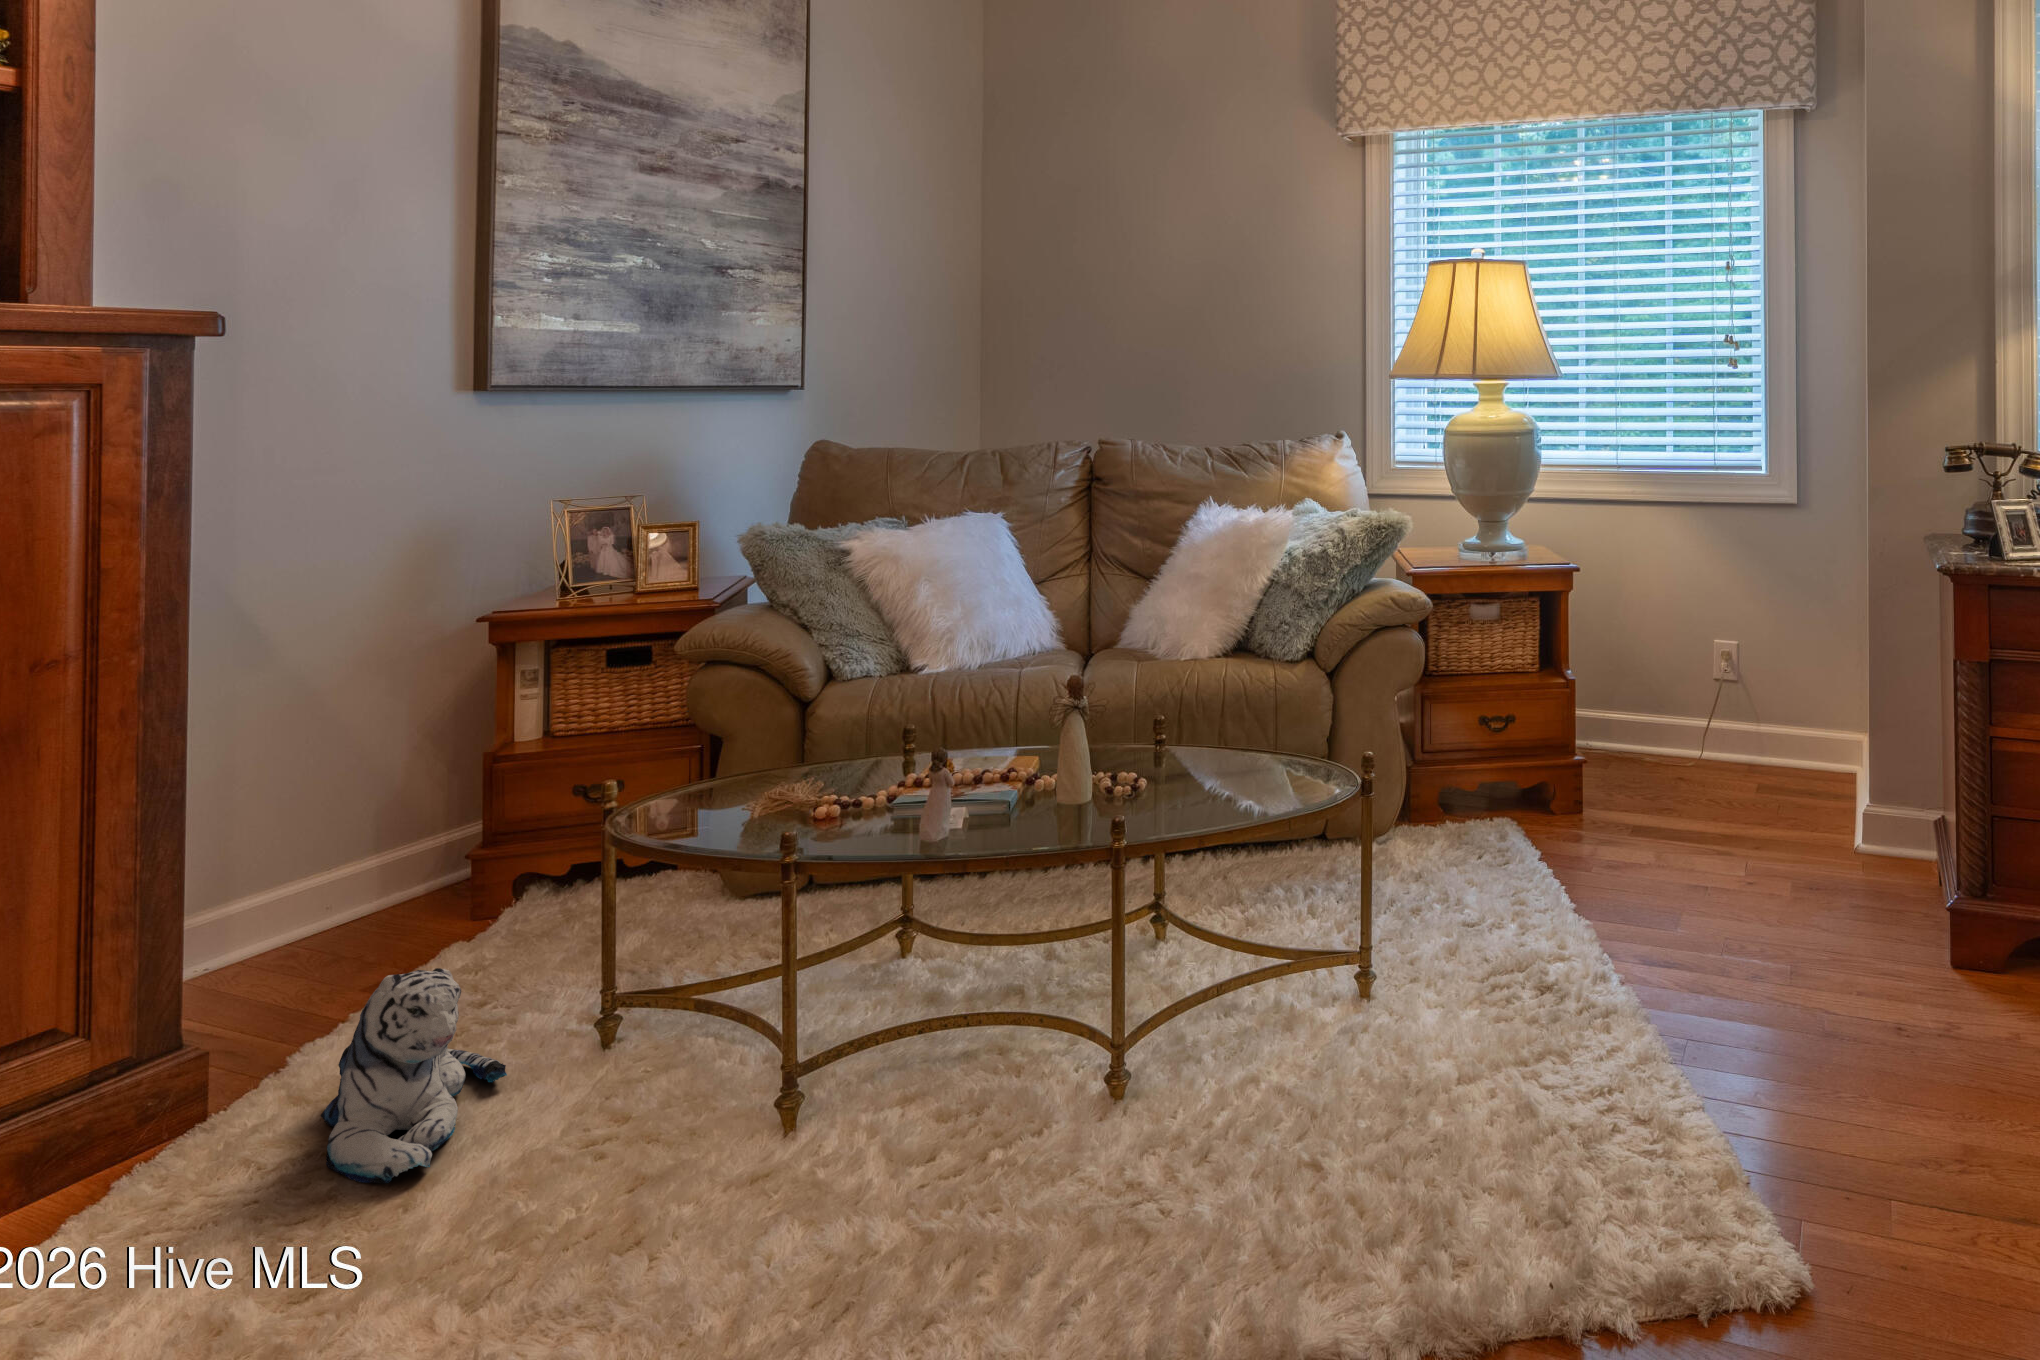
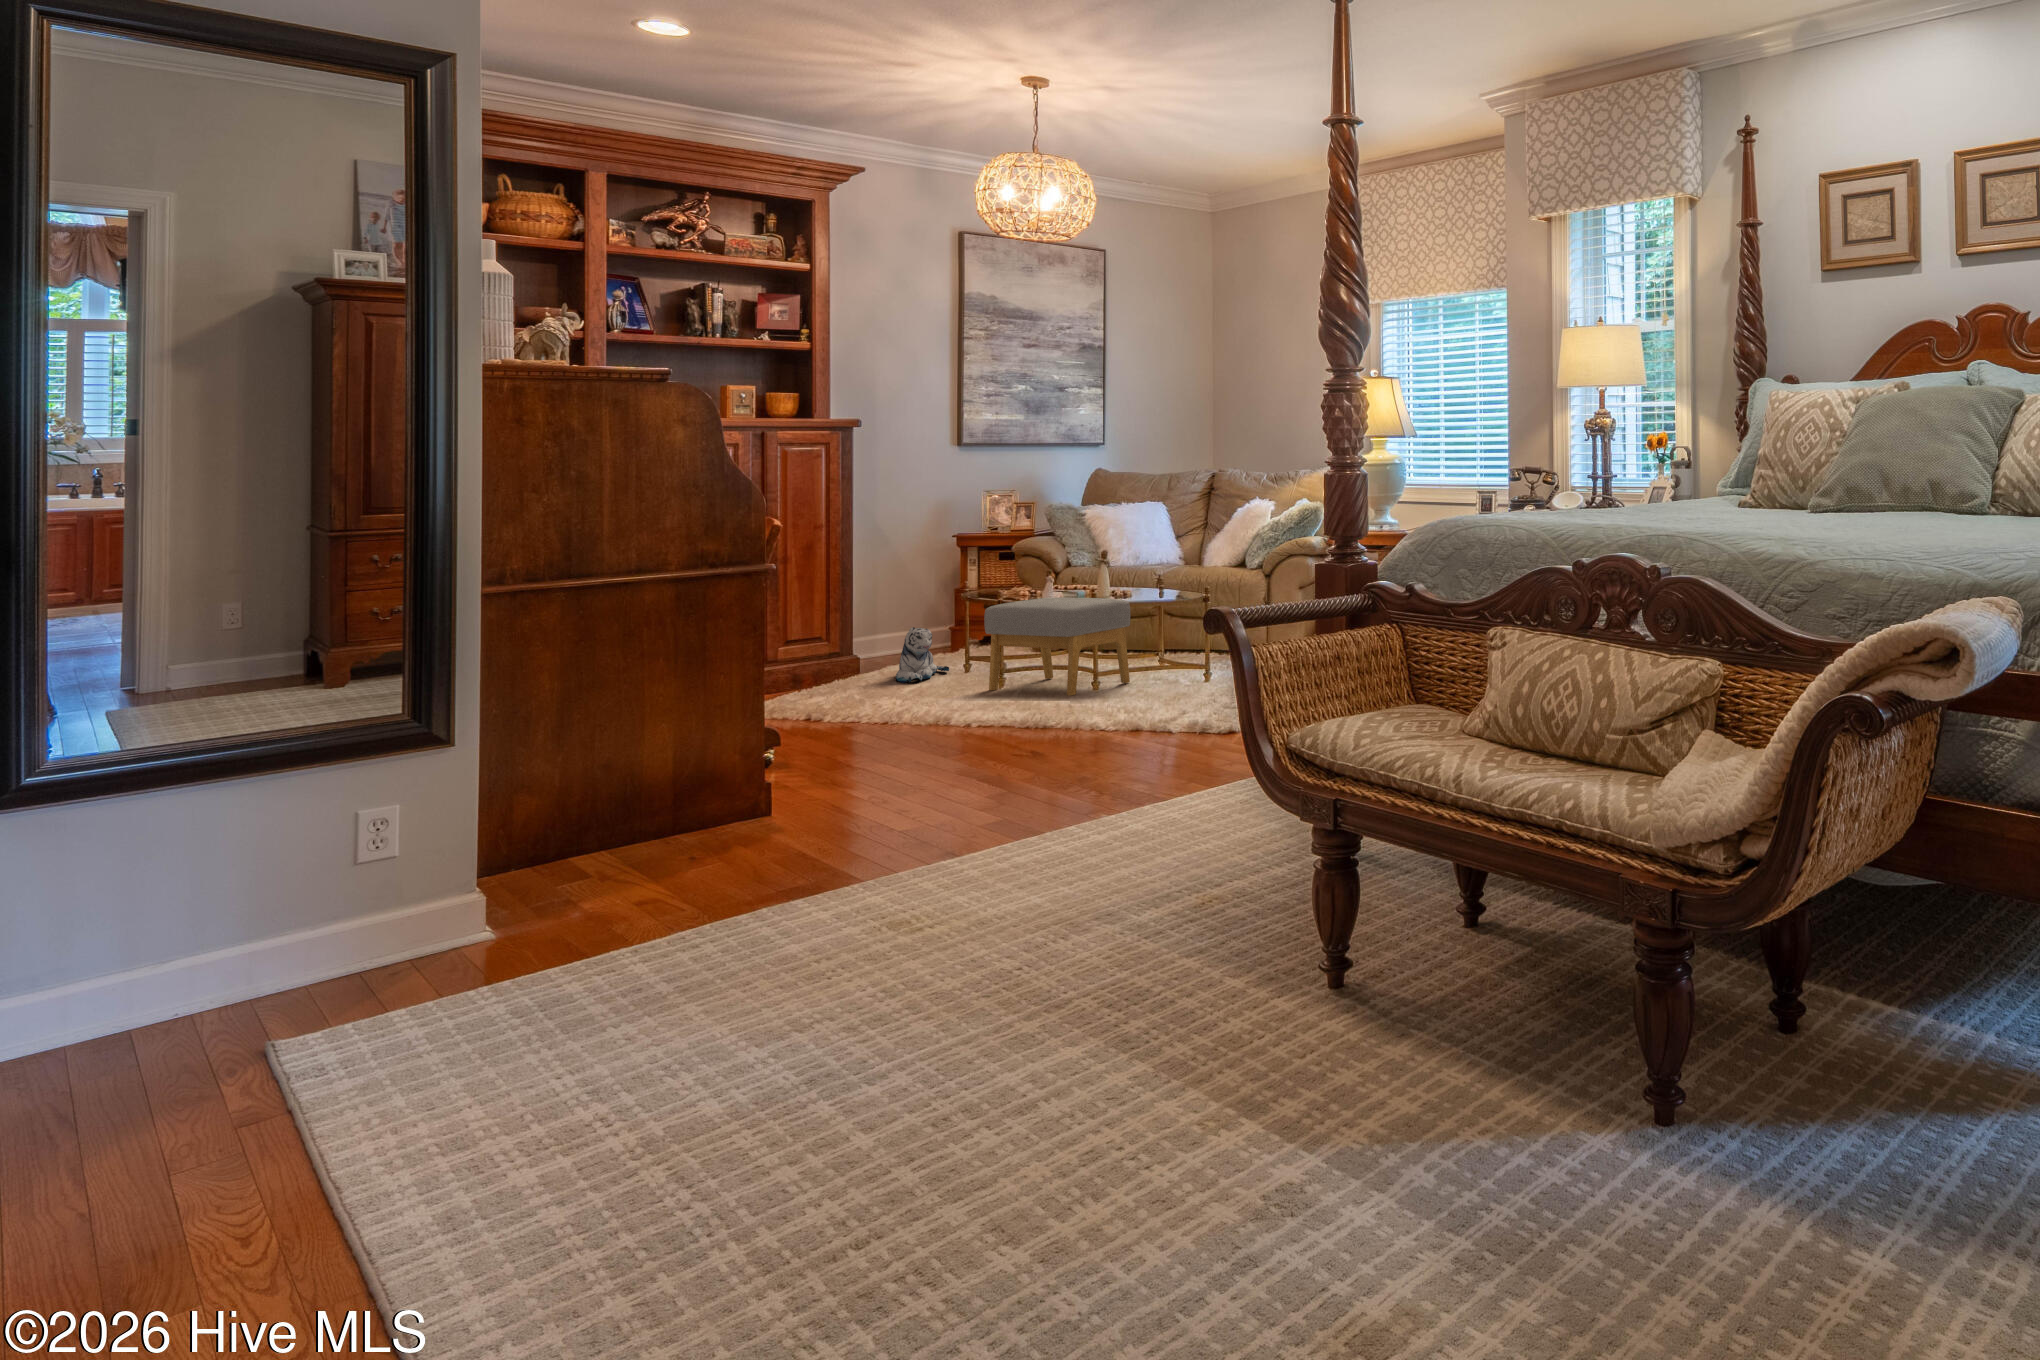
footstool: none [713,876,1181,1285] -> present [984,598,1130,696]

